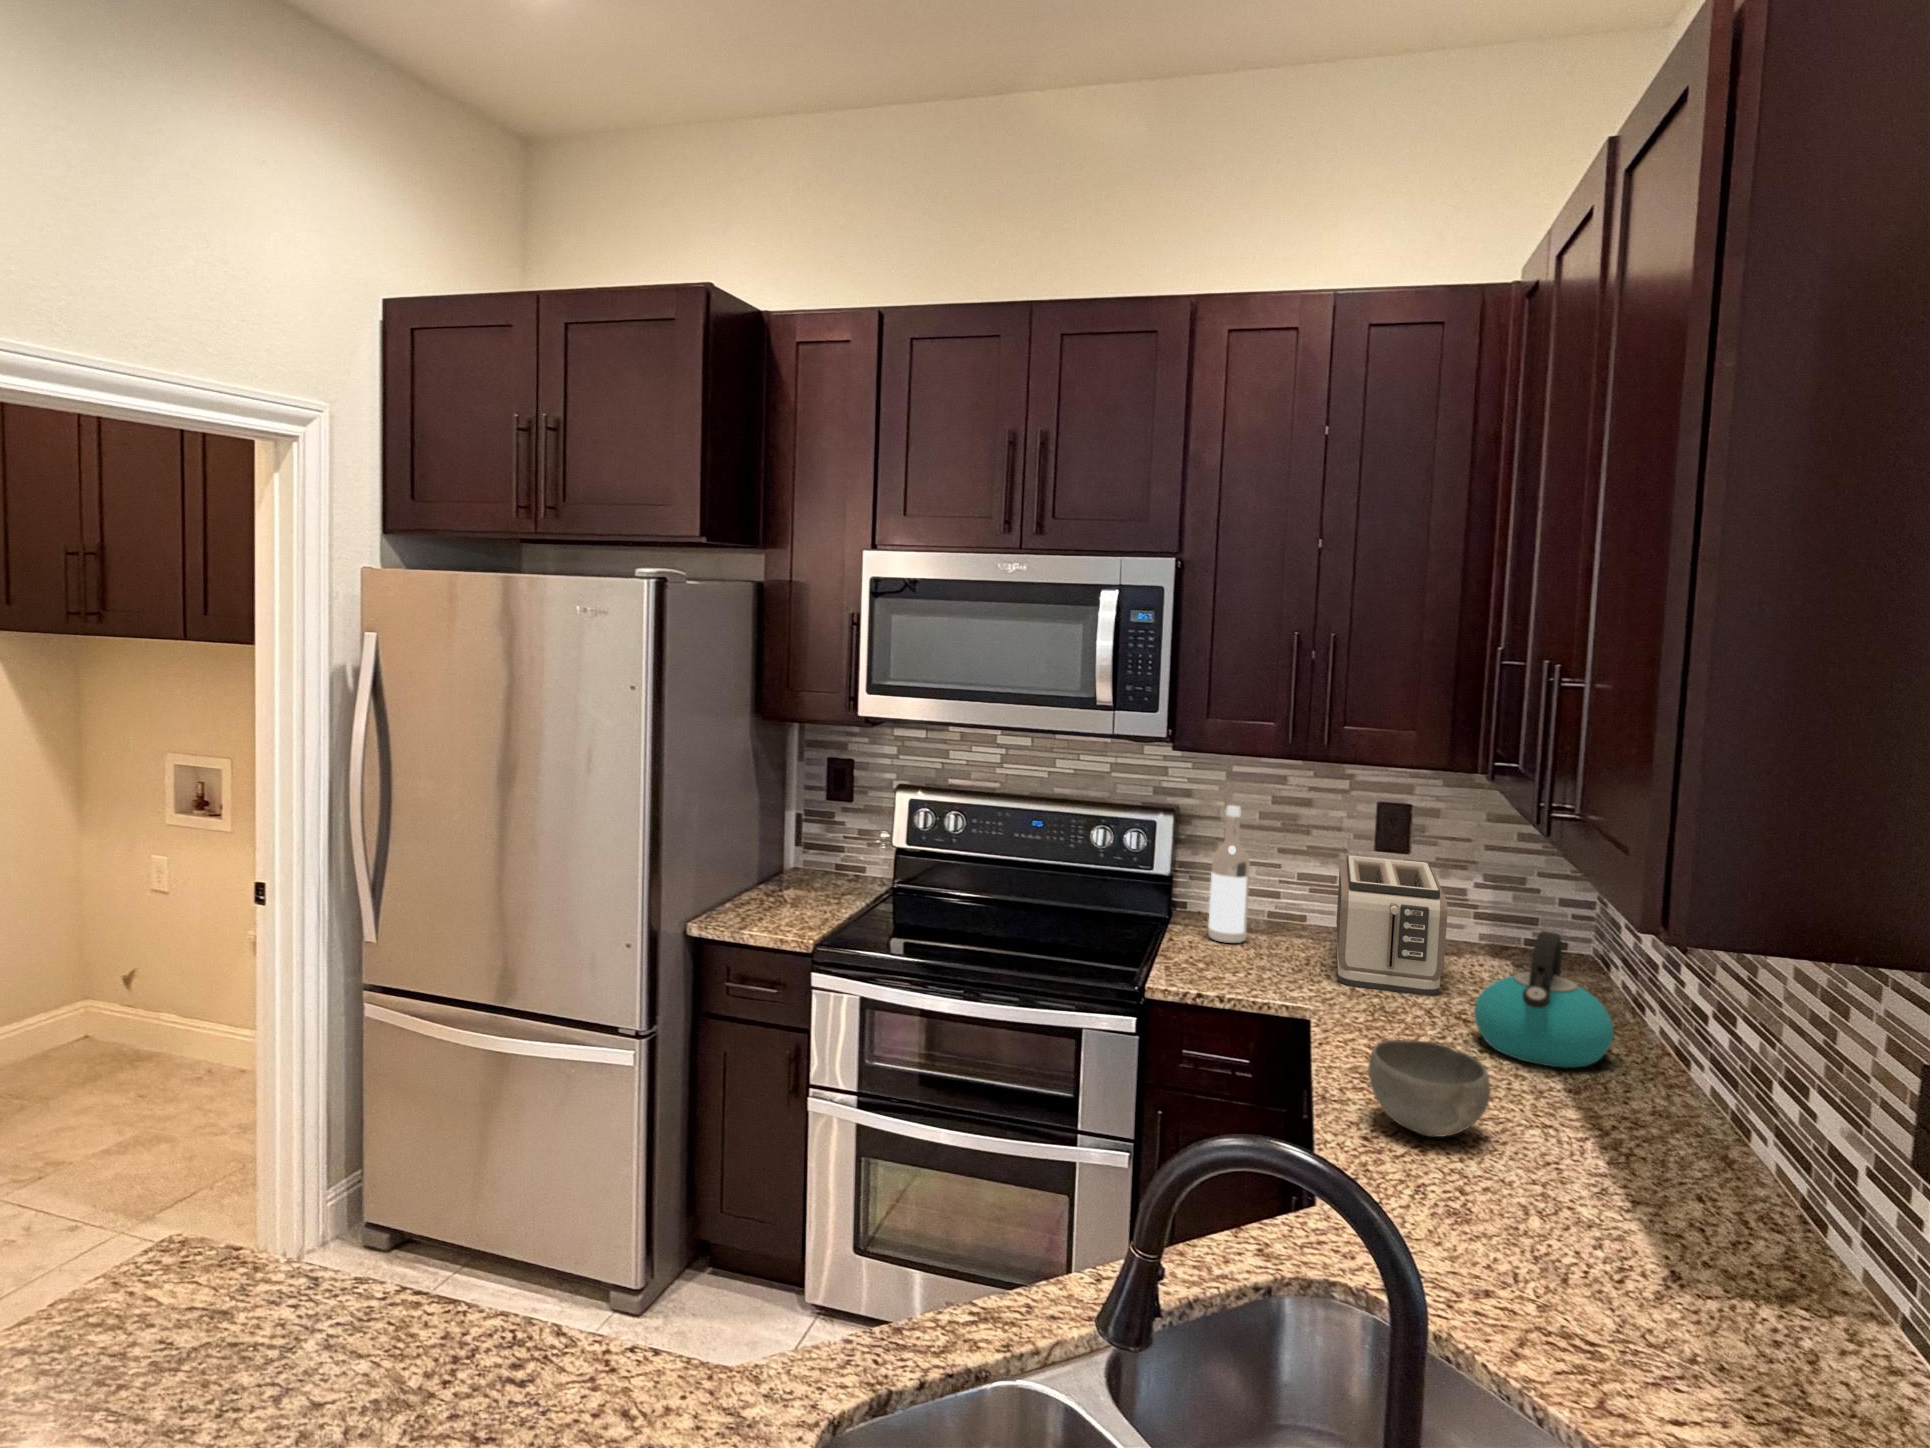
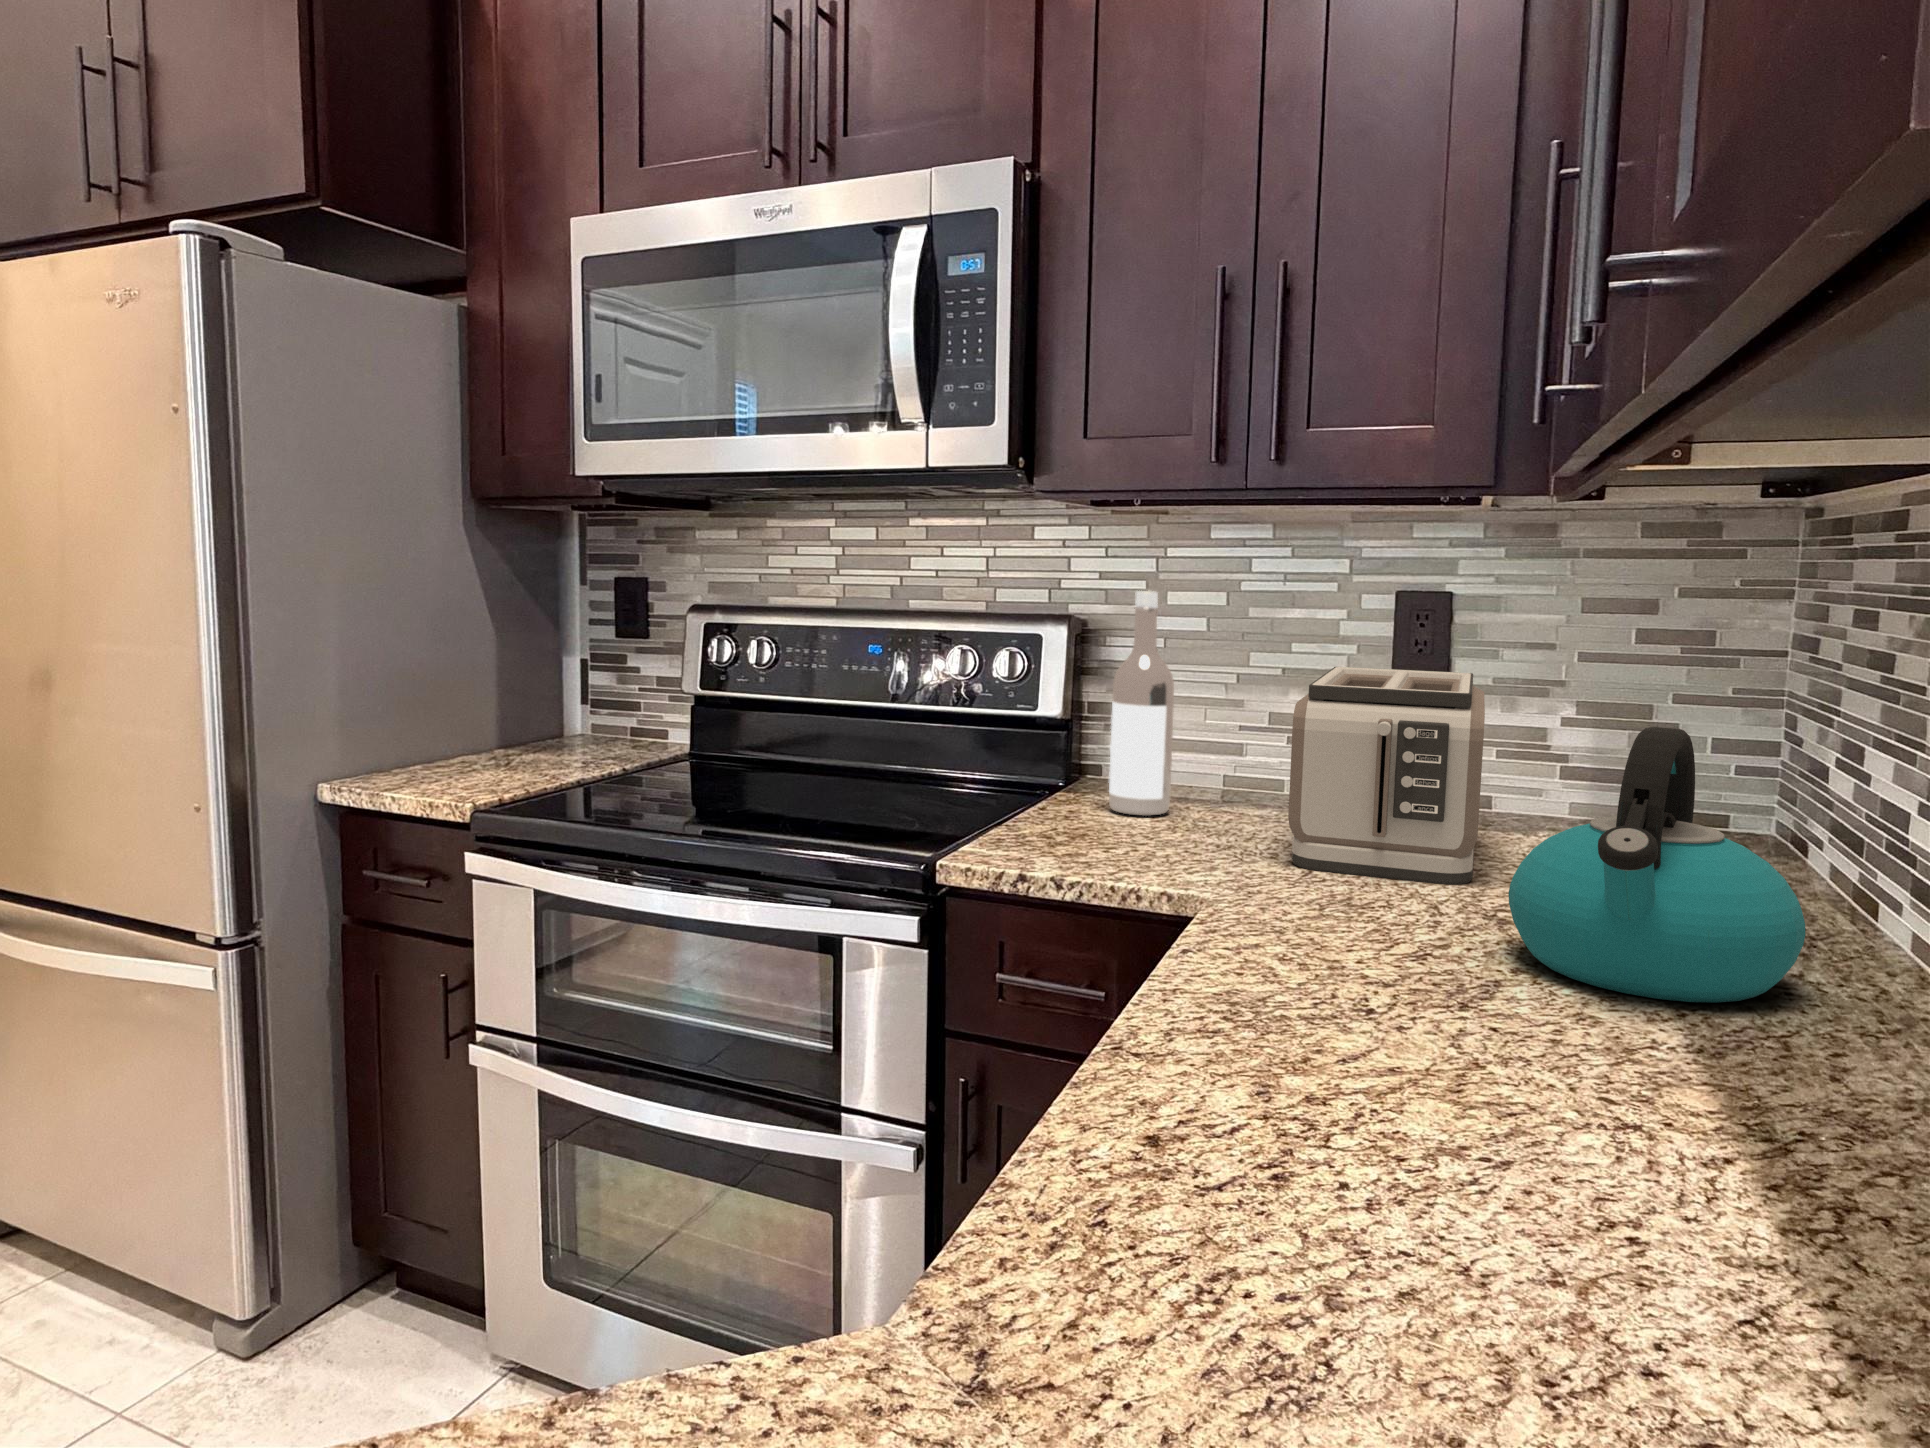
bowl: present [1369,1040,1491,1137] -> none [1180,917,1469,1143]

